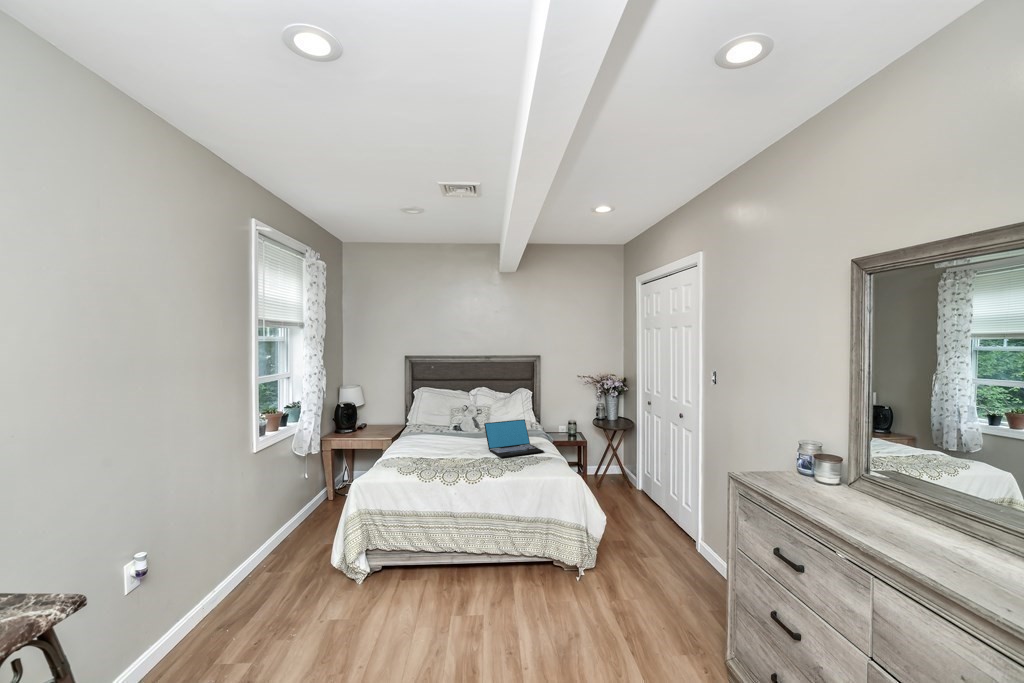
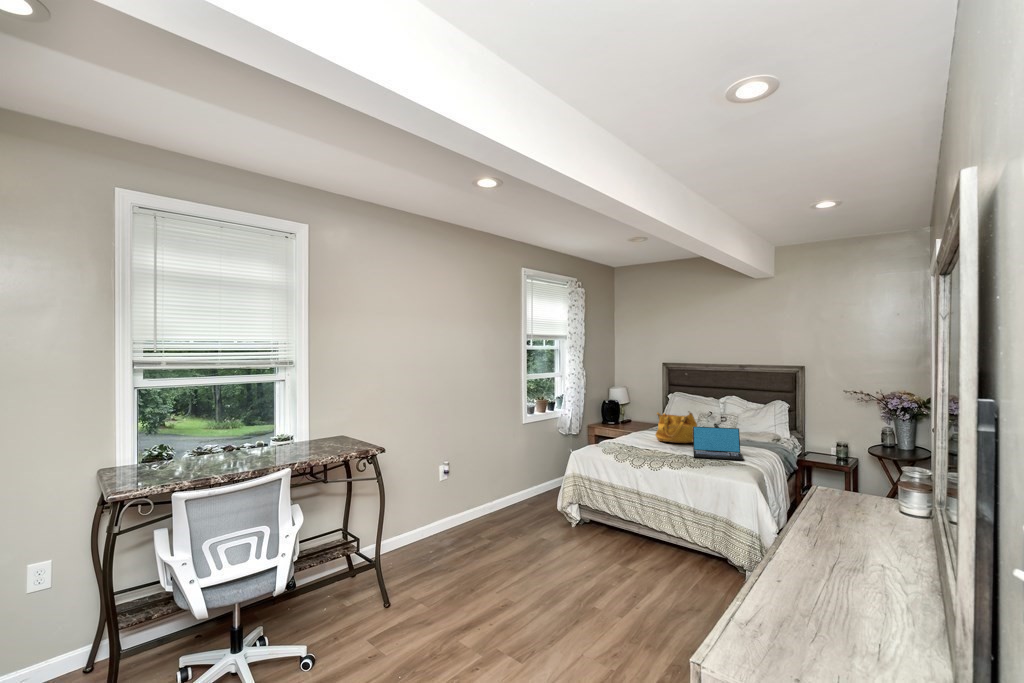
handbag: none [434,407,477,444] -> present [656,412,697,443]

